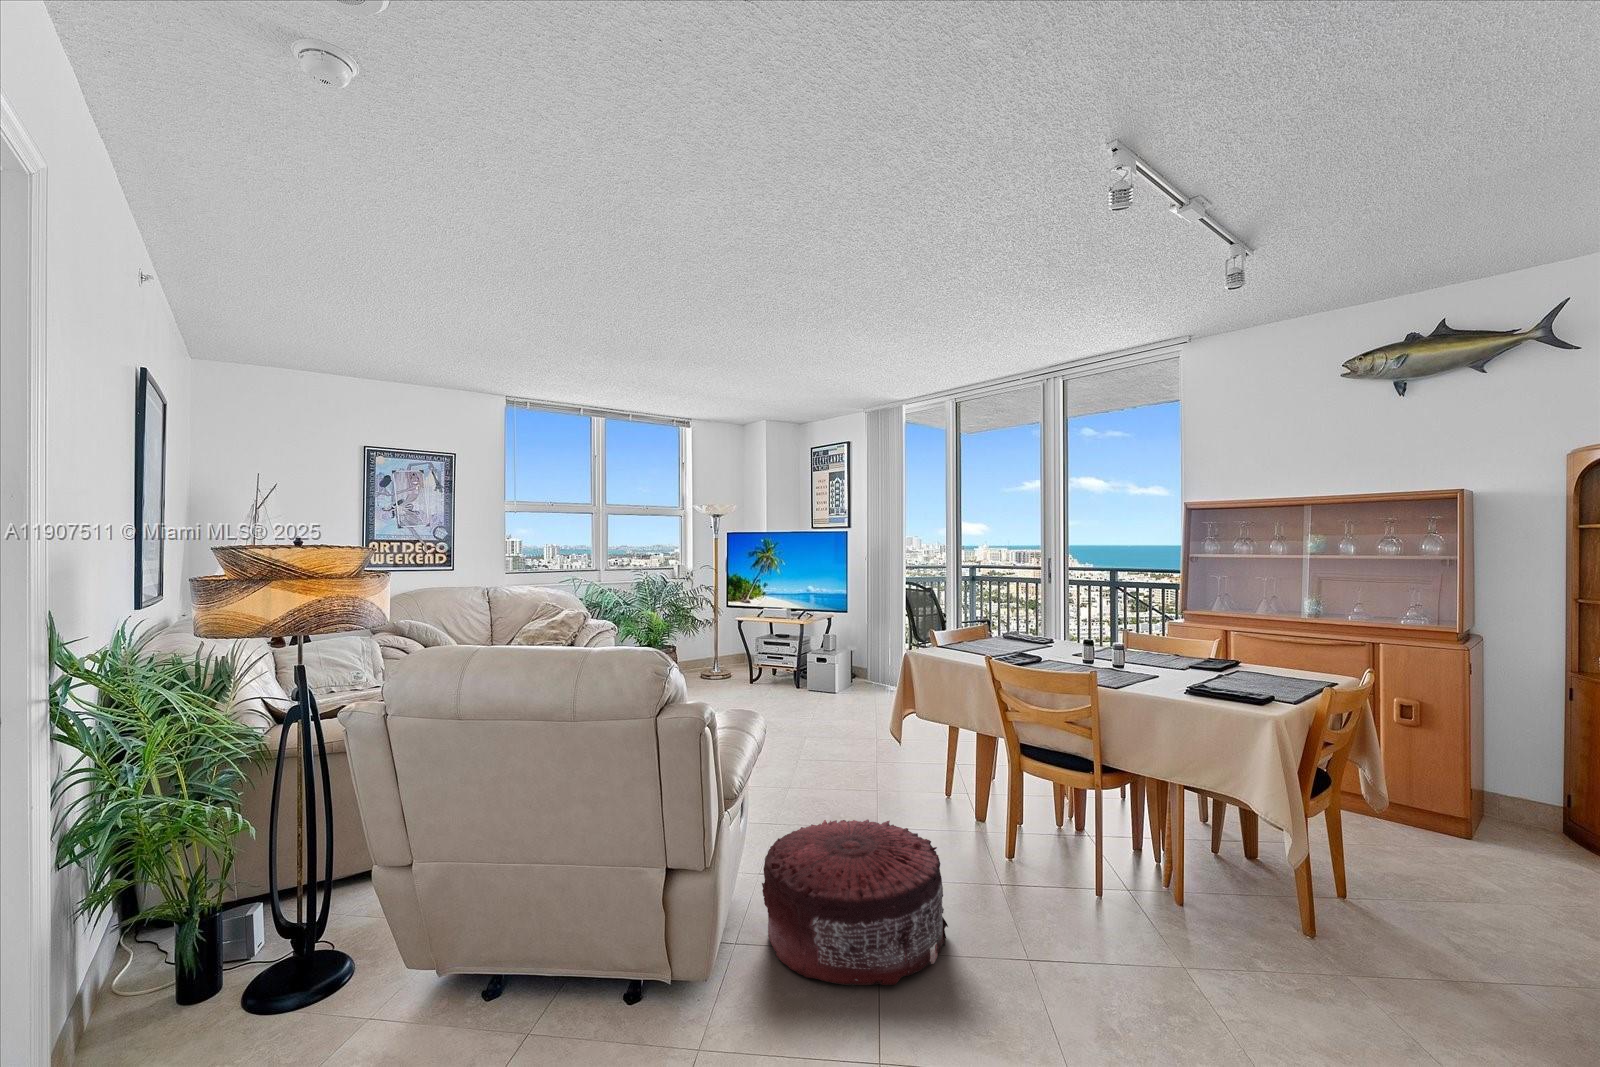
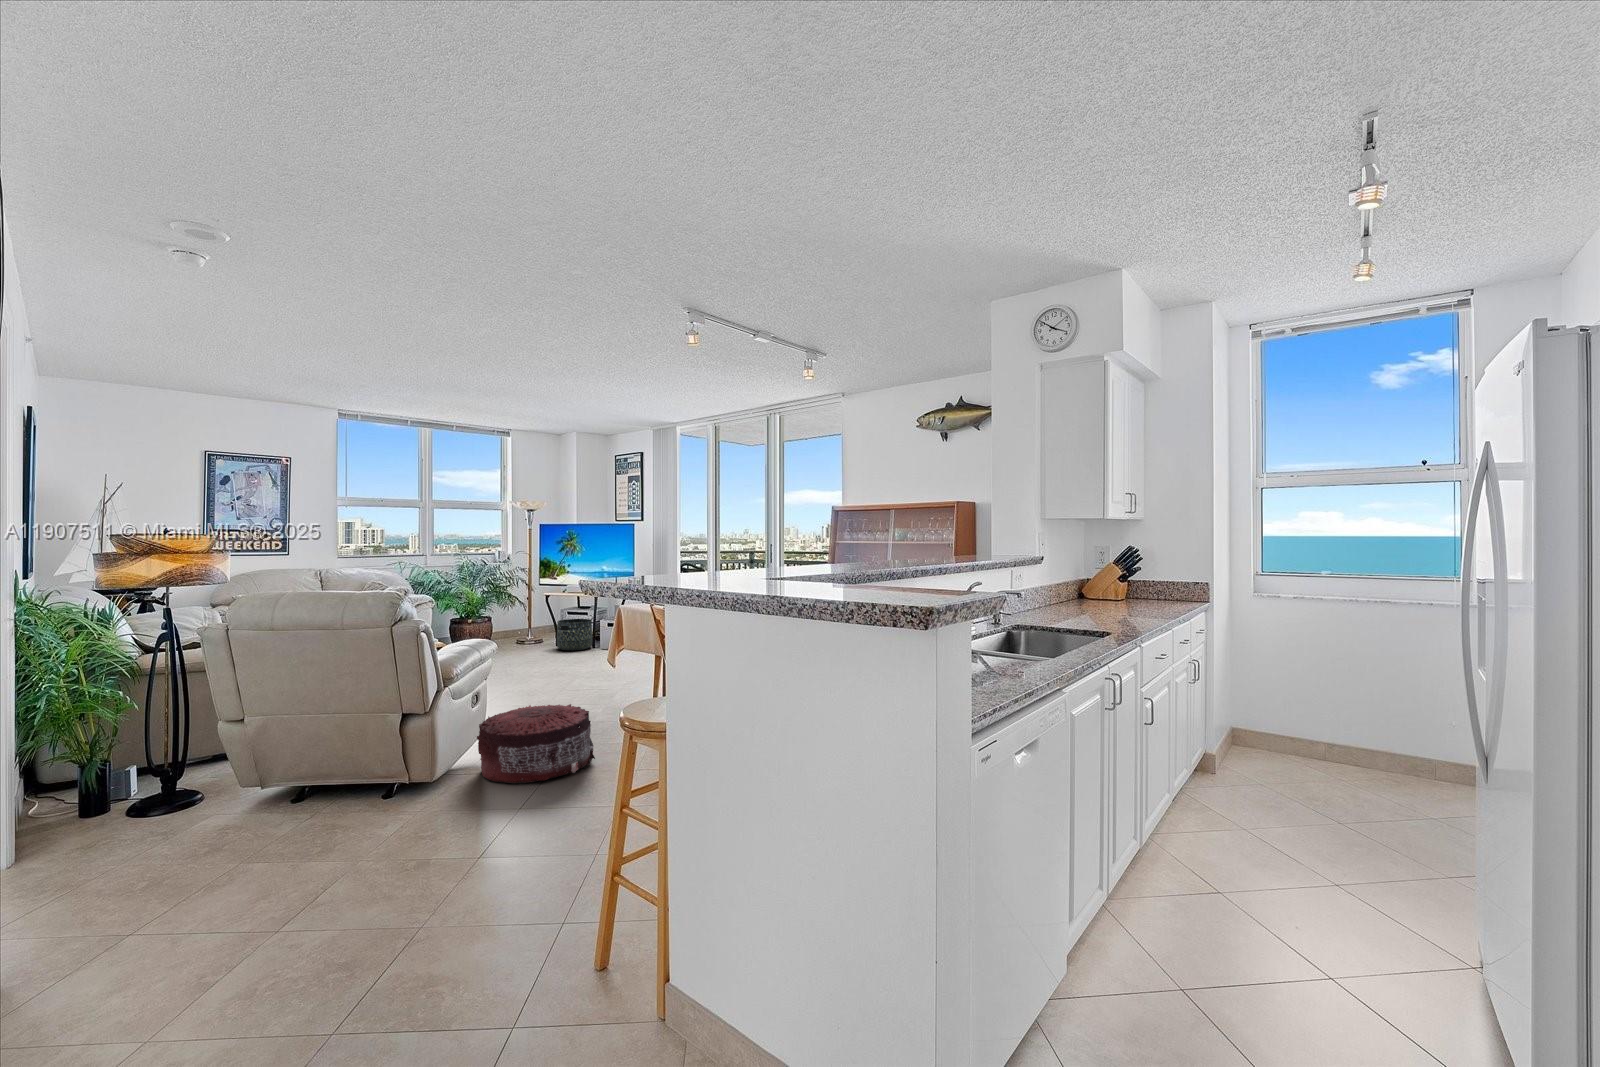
basket: none [755,649,797,690] -> present [557,619,592,651]

